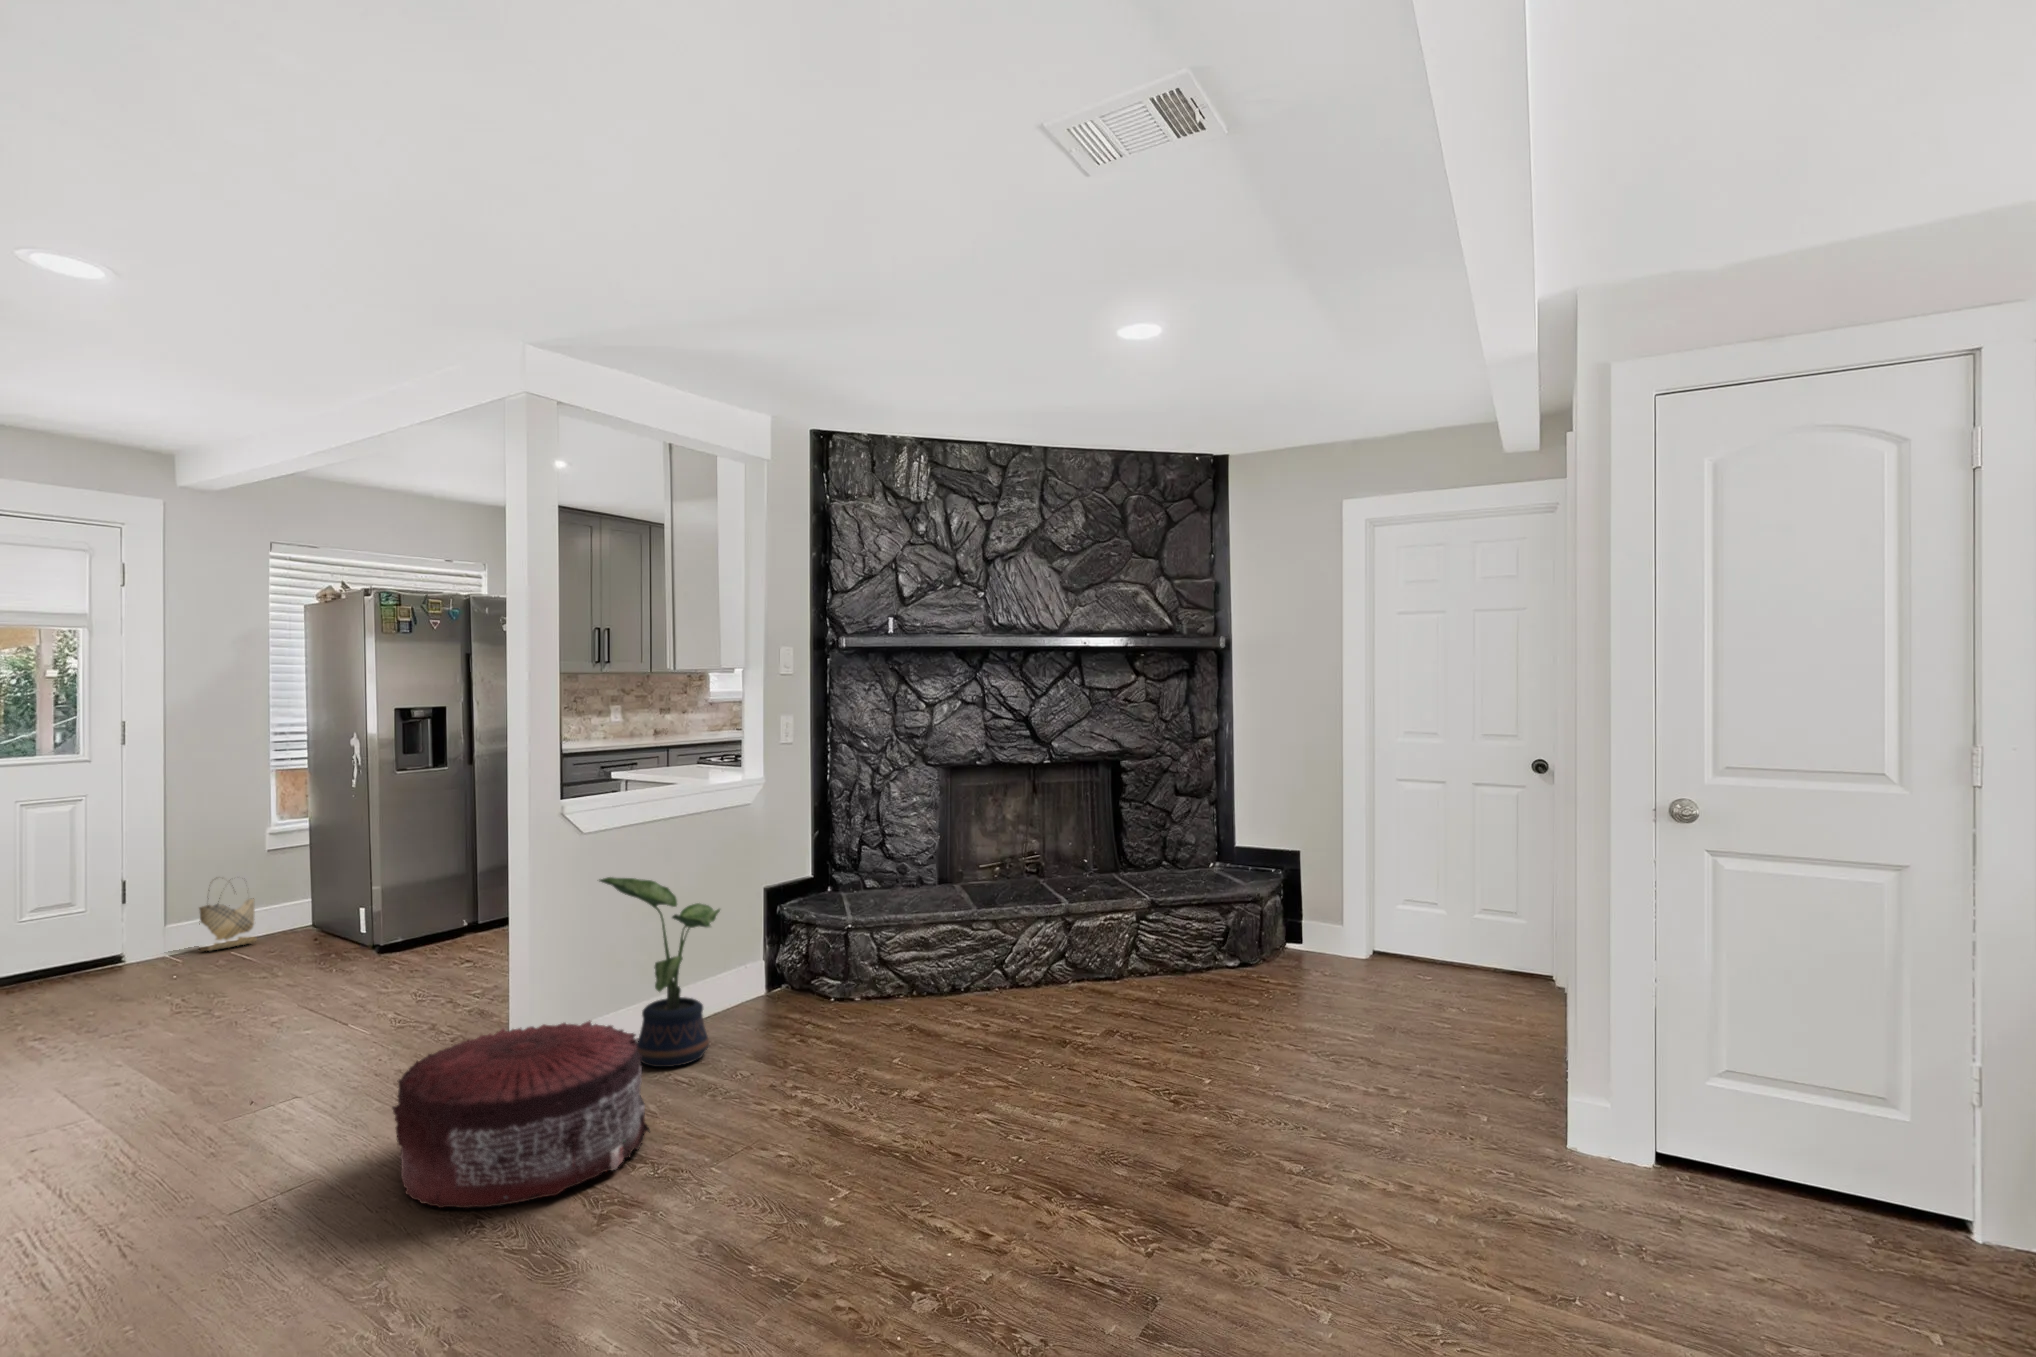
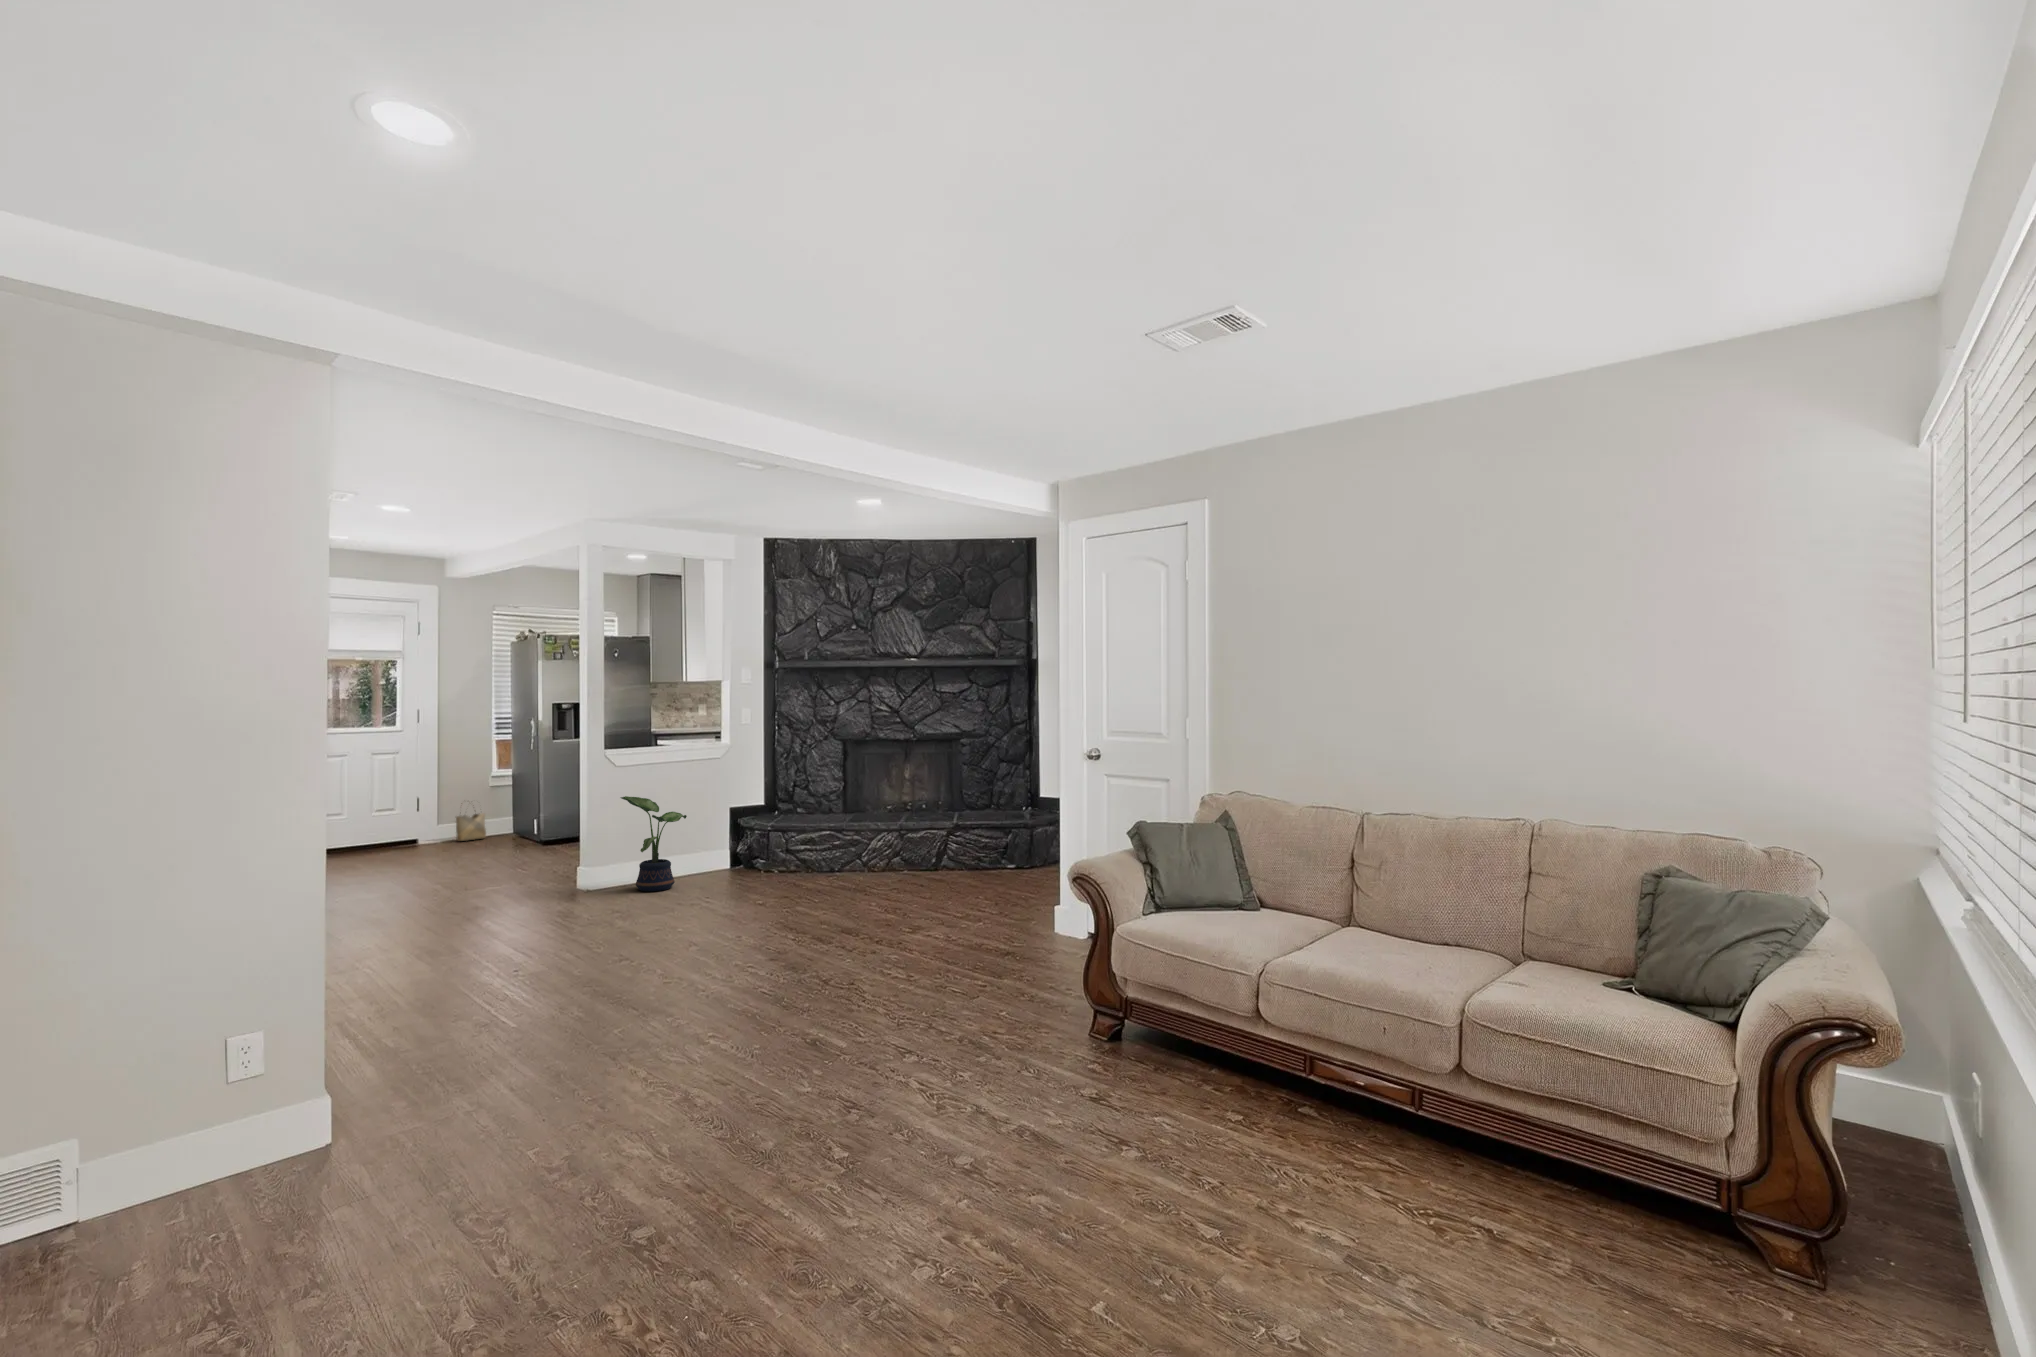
pouf: present [392,1020,650,1208] -> none [505,859,618,926]

